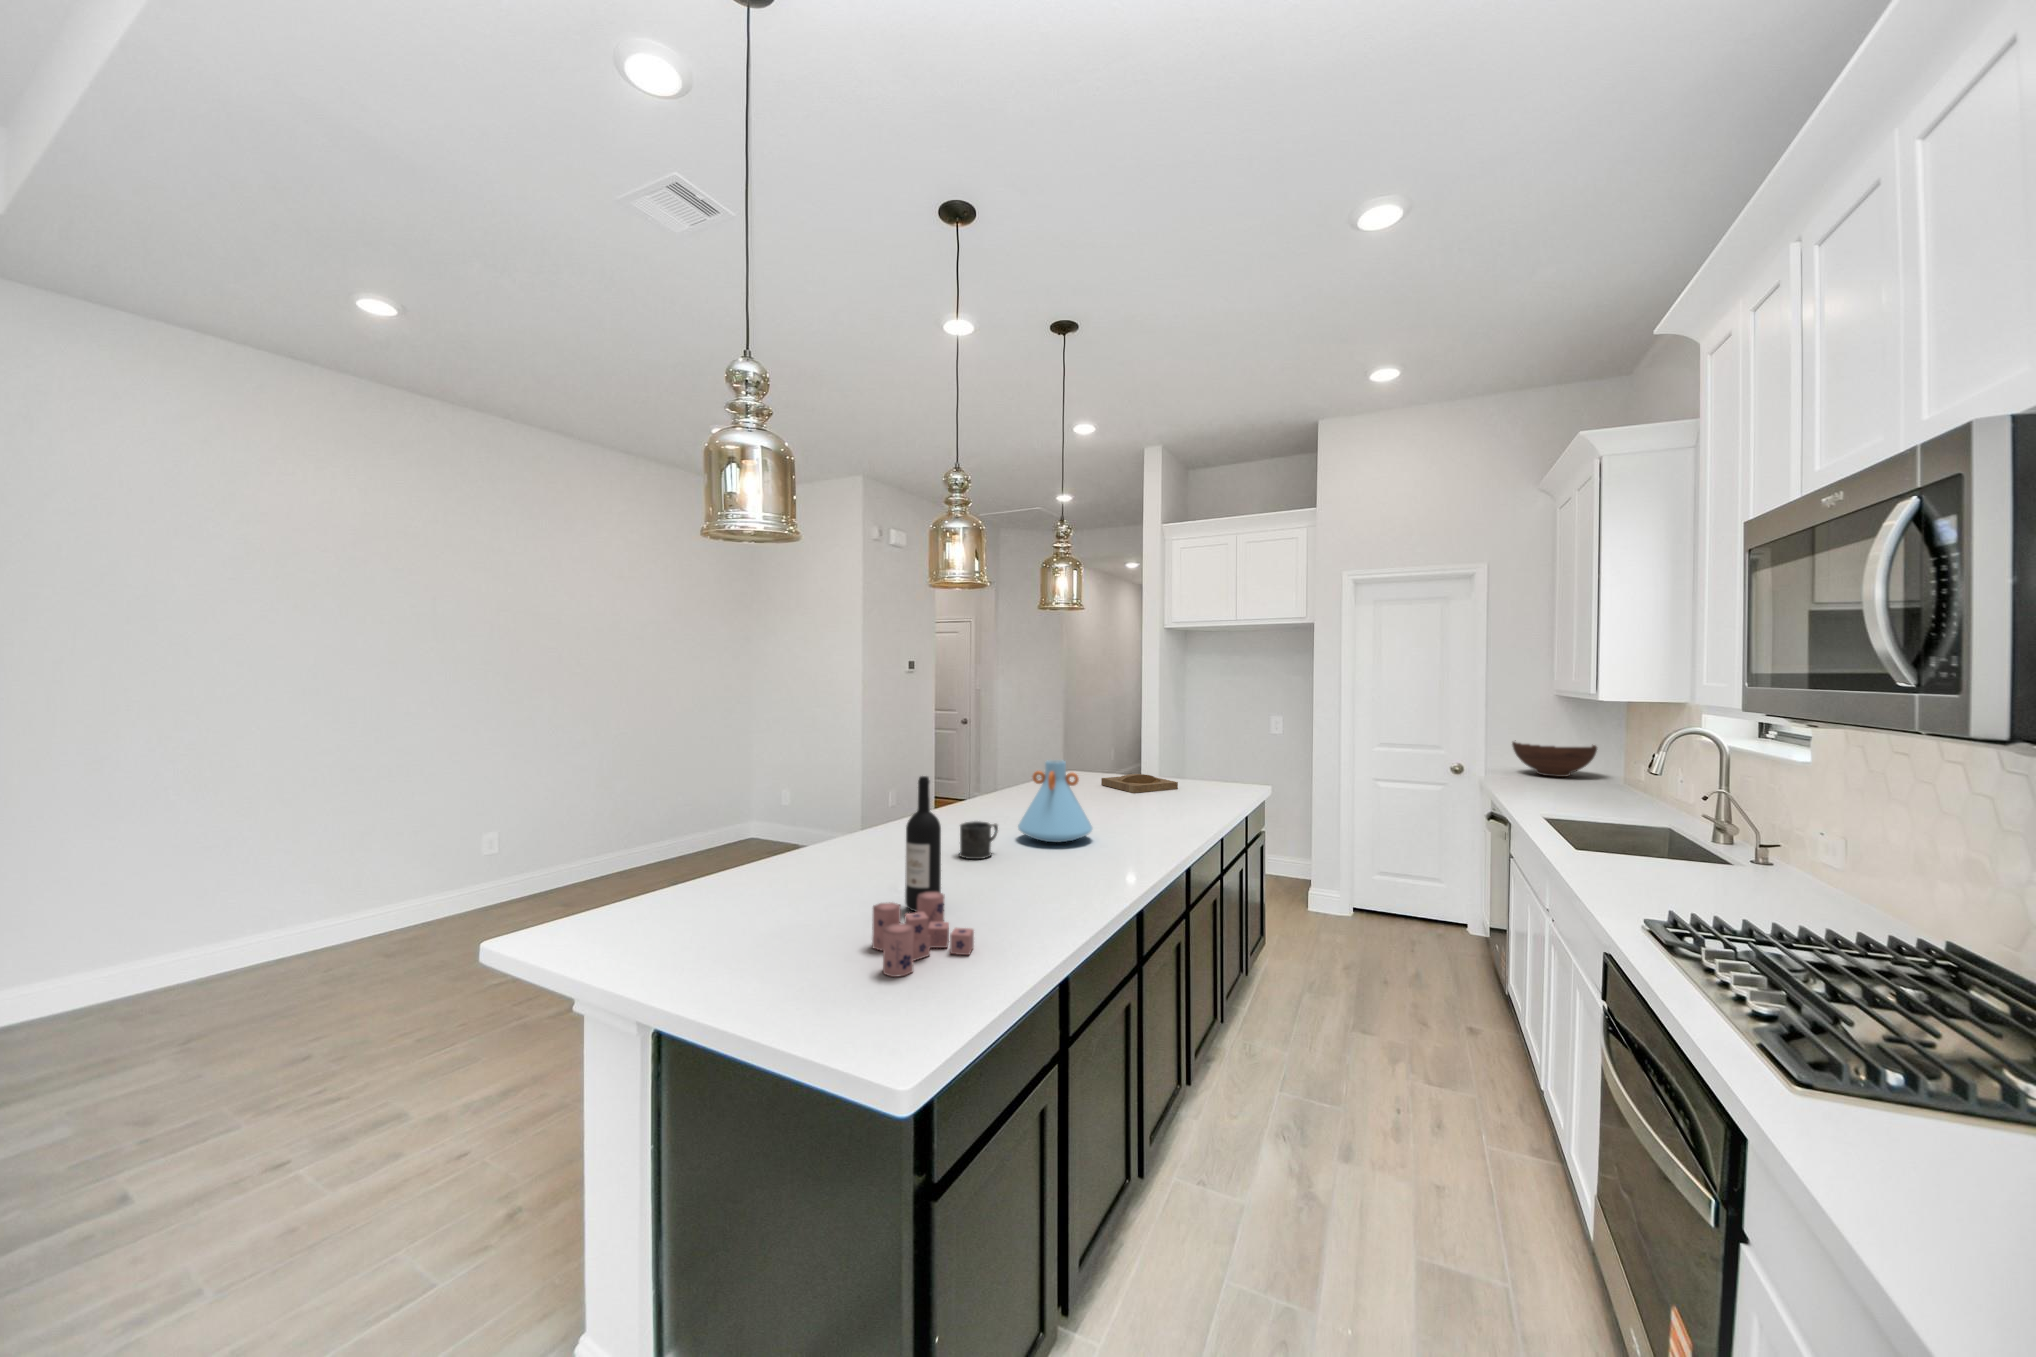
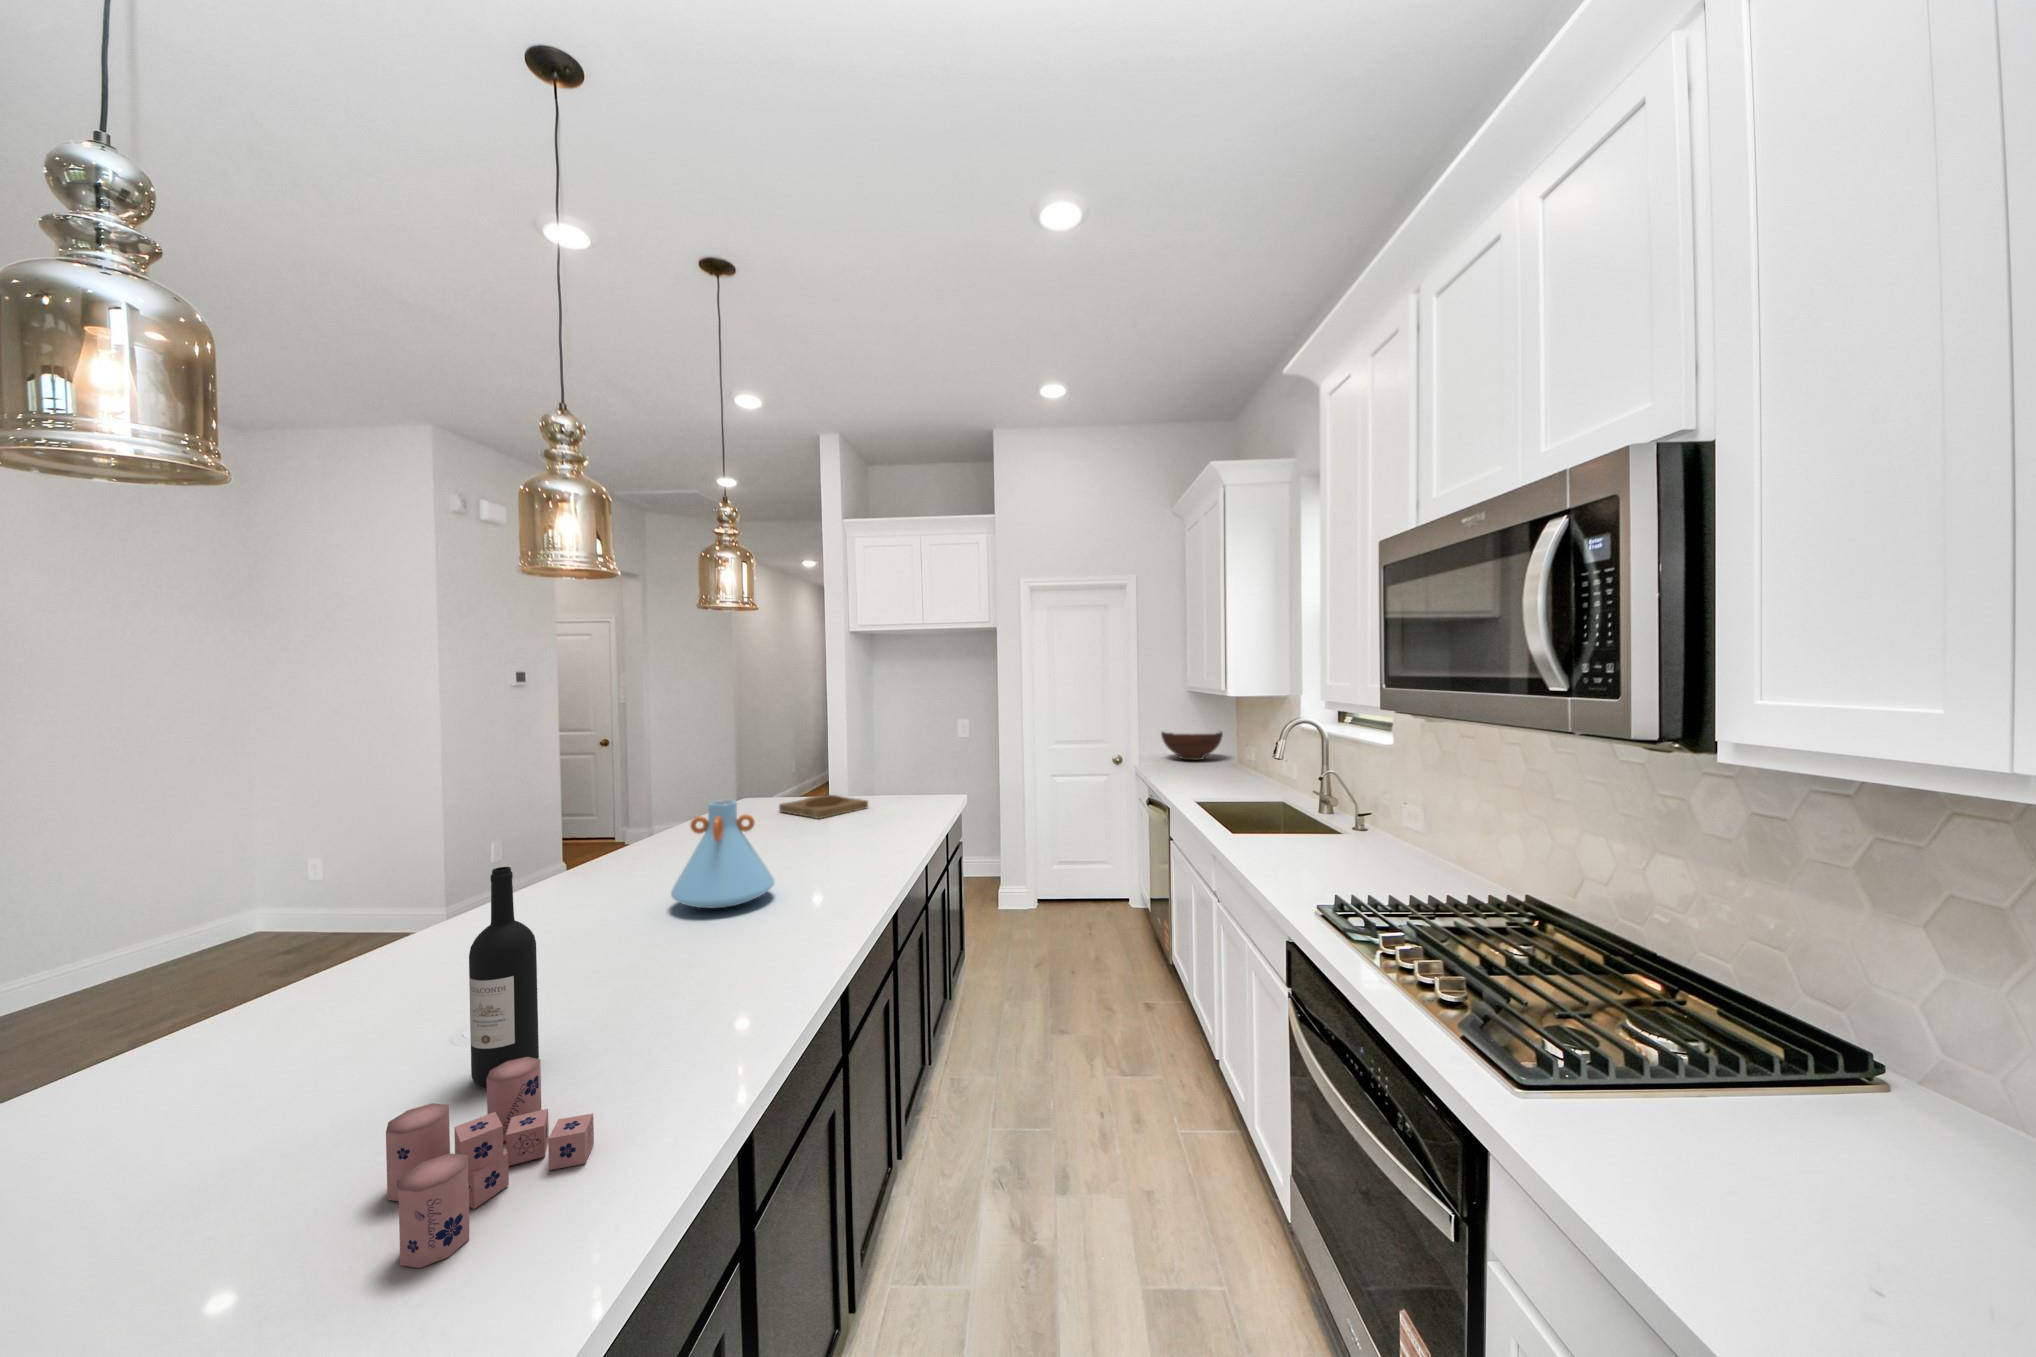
mug: present [959,821,998,859] -> none [579,898,640,957]

